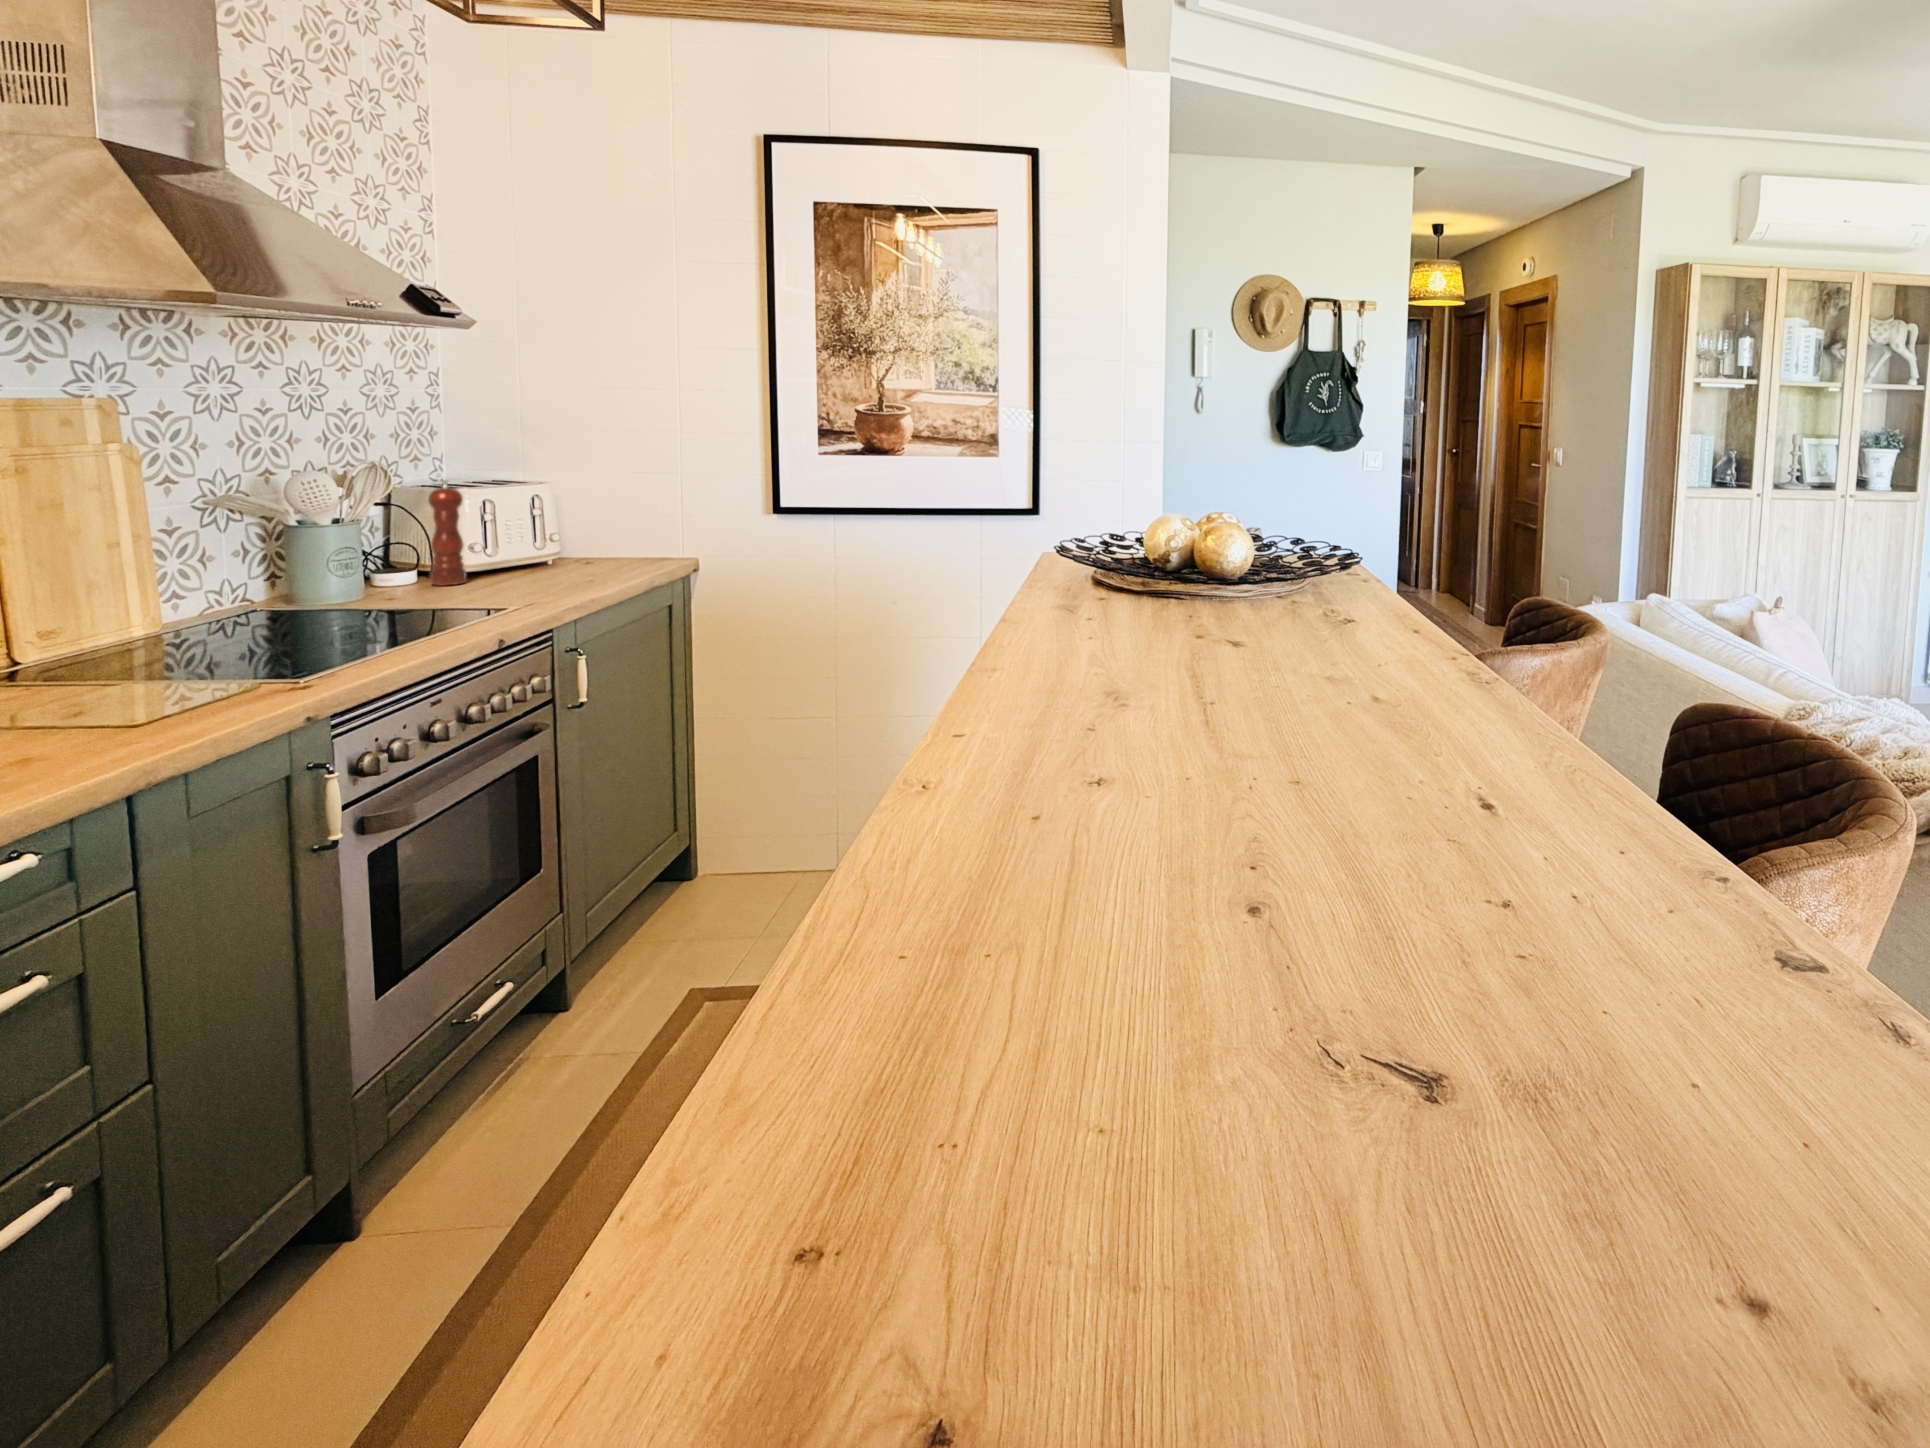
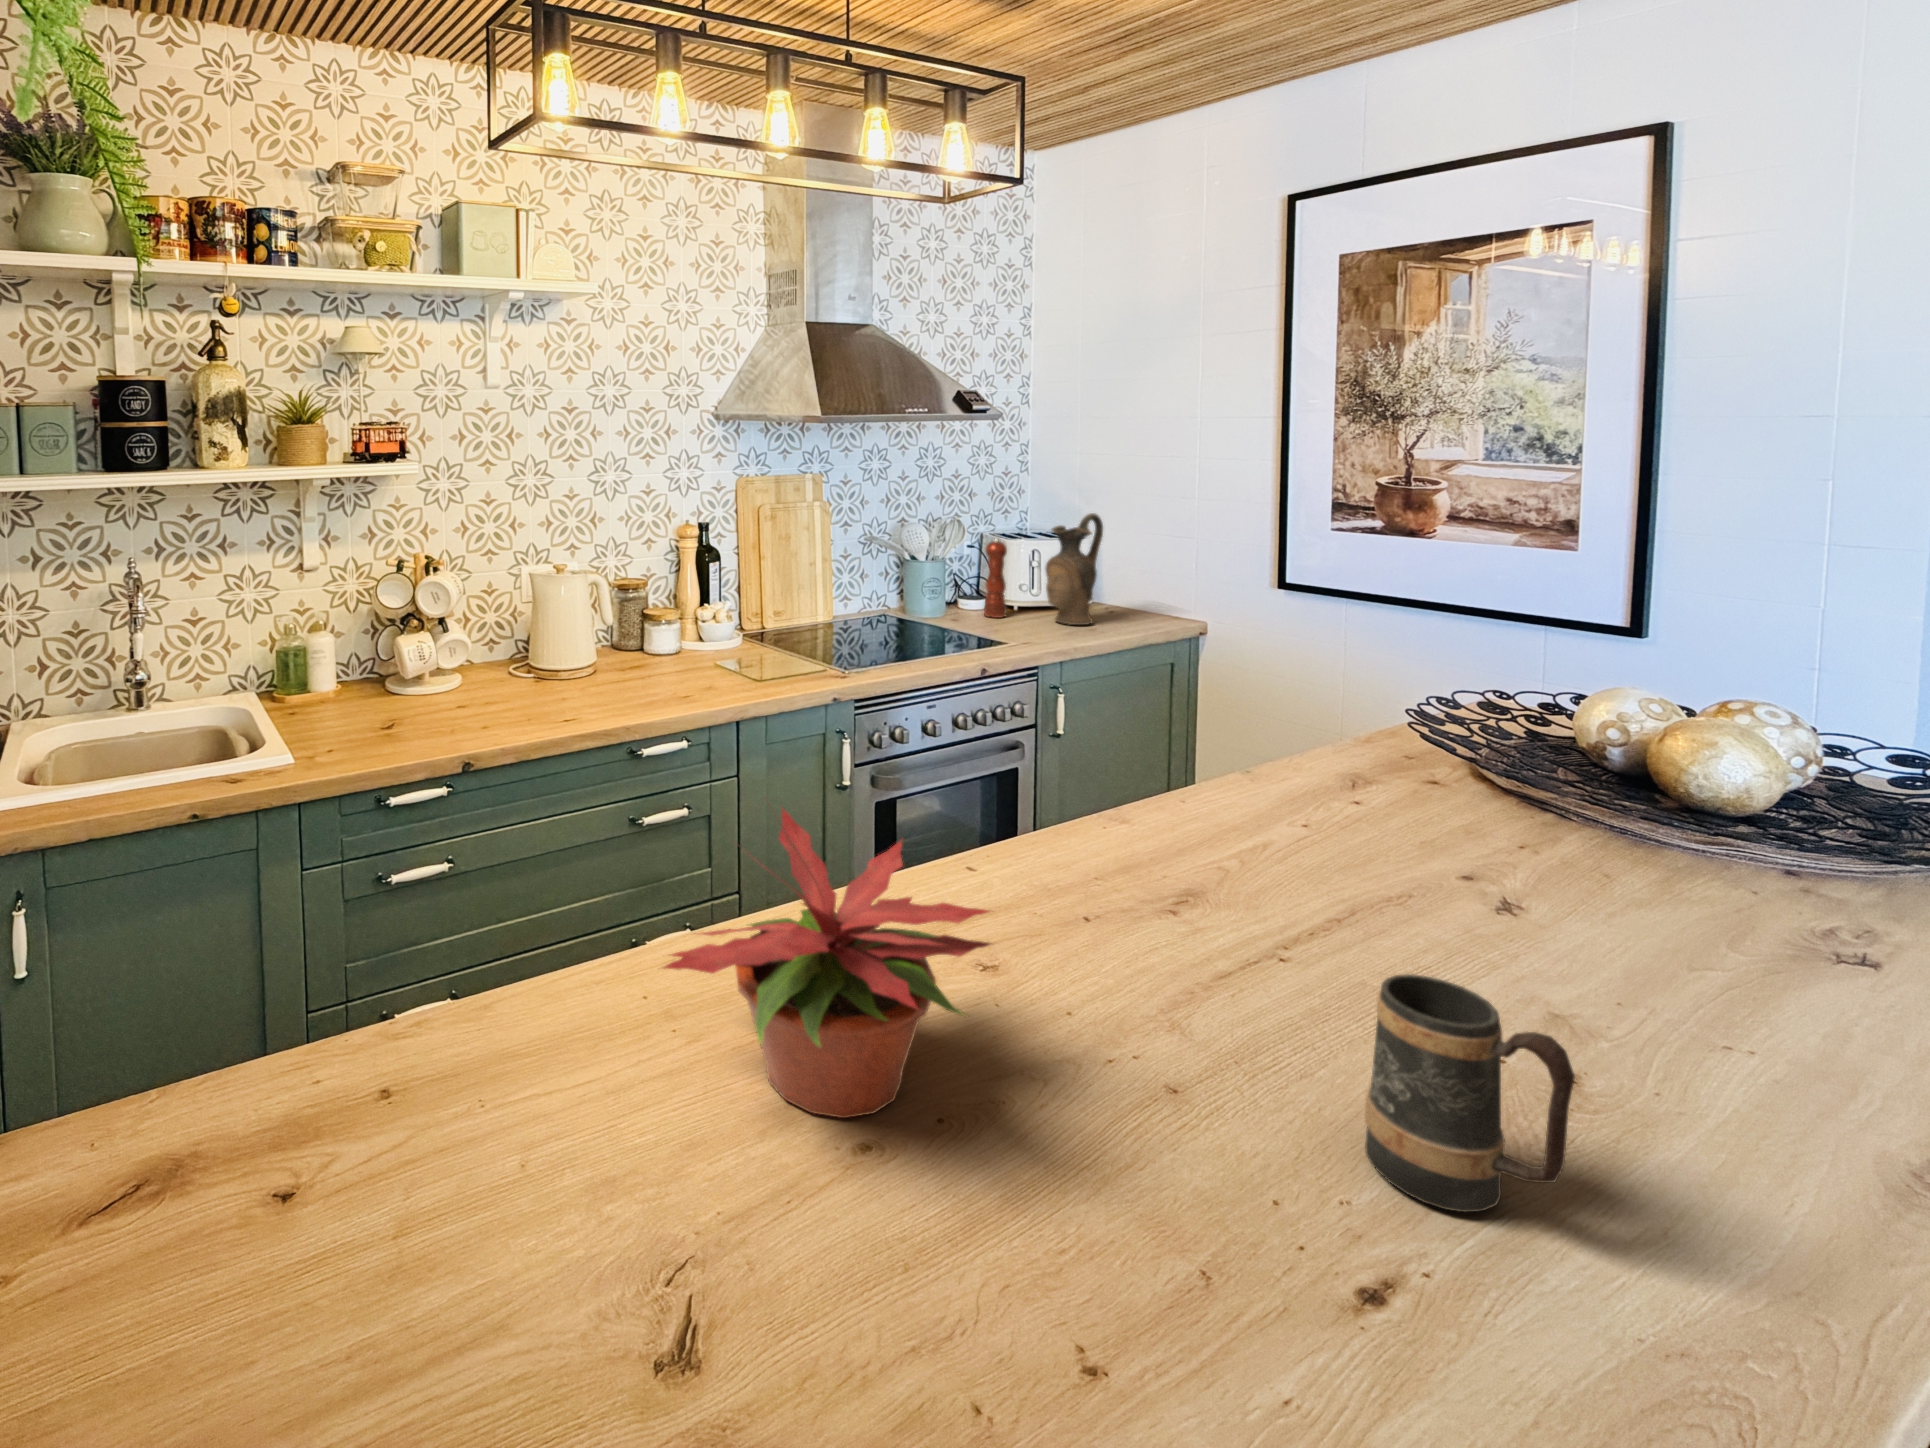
ceramic pitcher: none [522,447,590,577] -> present [1045,513,1103,625]
potted plant: none [1003,605,1373,930] -> present [664,809,991,1118]
mug: none [1407,628,1510,761] -> present [1365,974,1575,1212]

